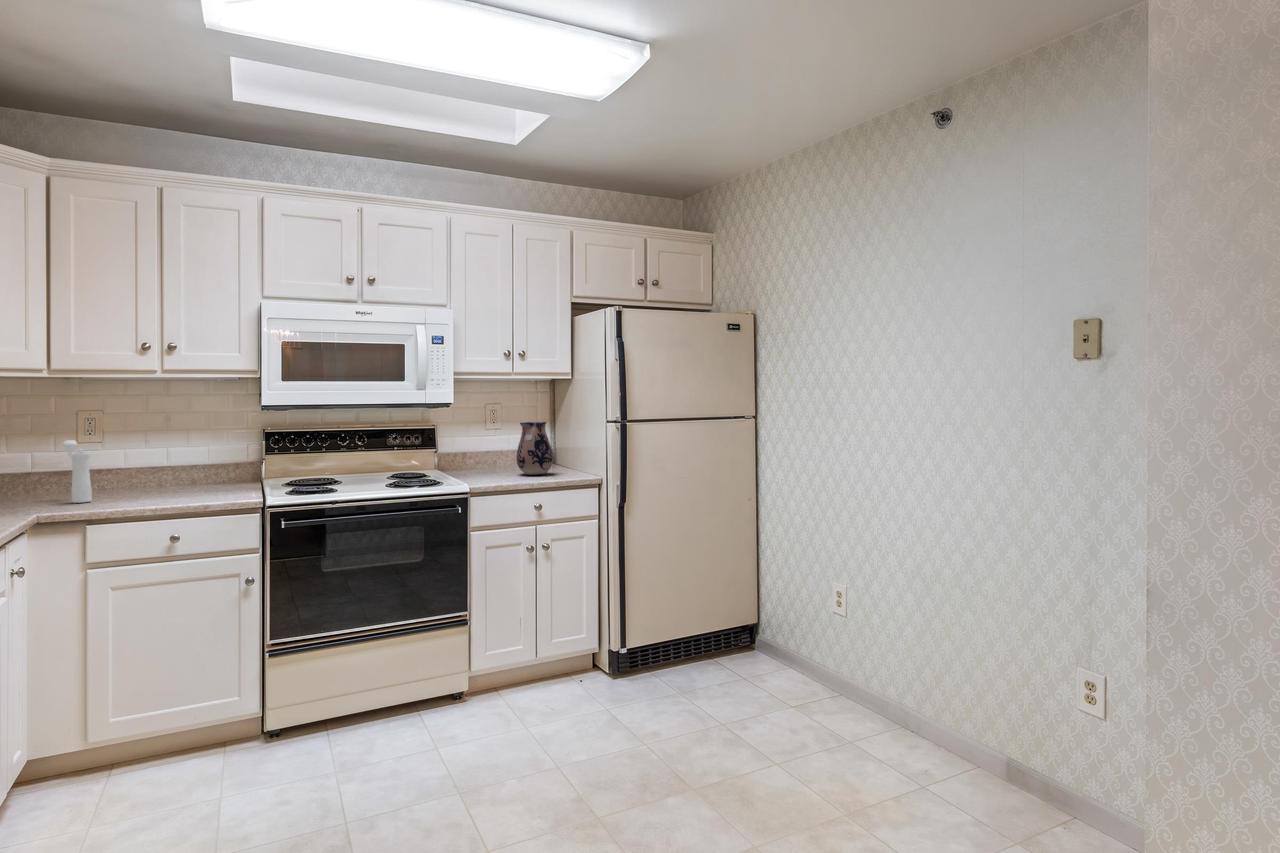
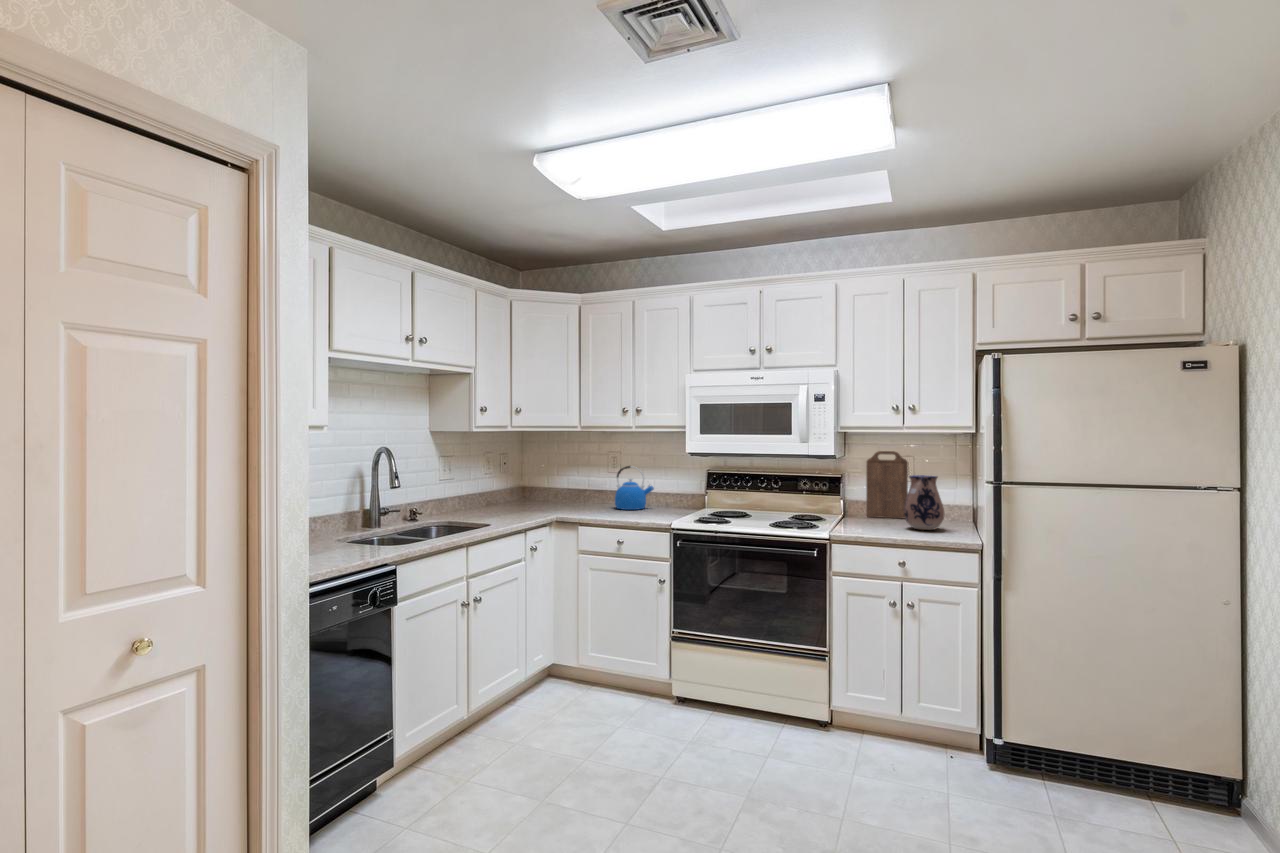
cutting board: none [457,400,497,471] -> present [866,451,908,518]
kettle: none [114,429,181,494] -> present [615,466,654,510]
pepper mill: present [62,440,92,503] -> none [582,471,593,512]

